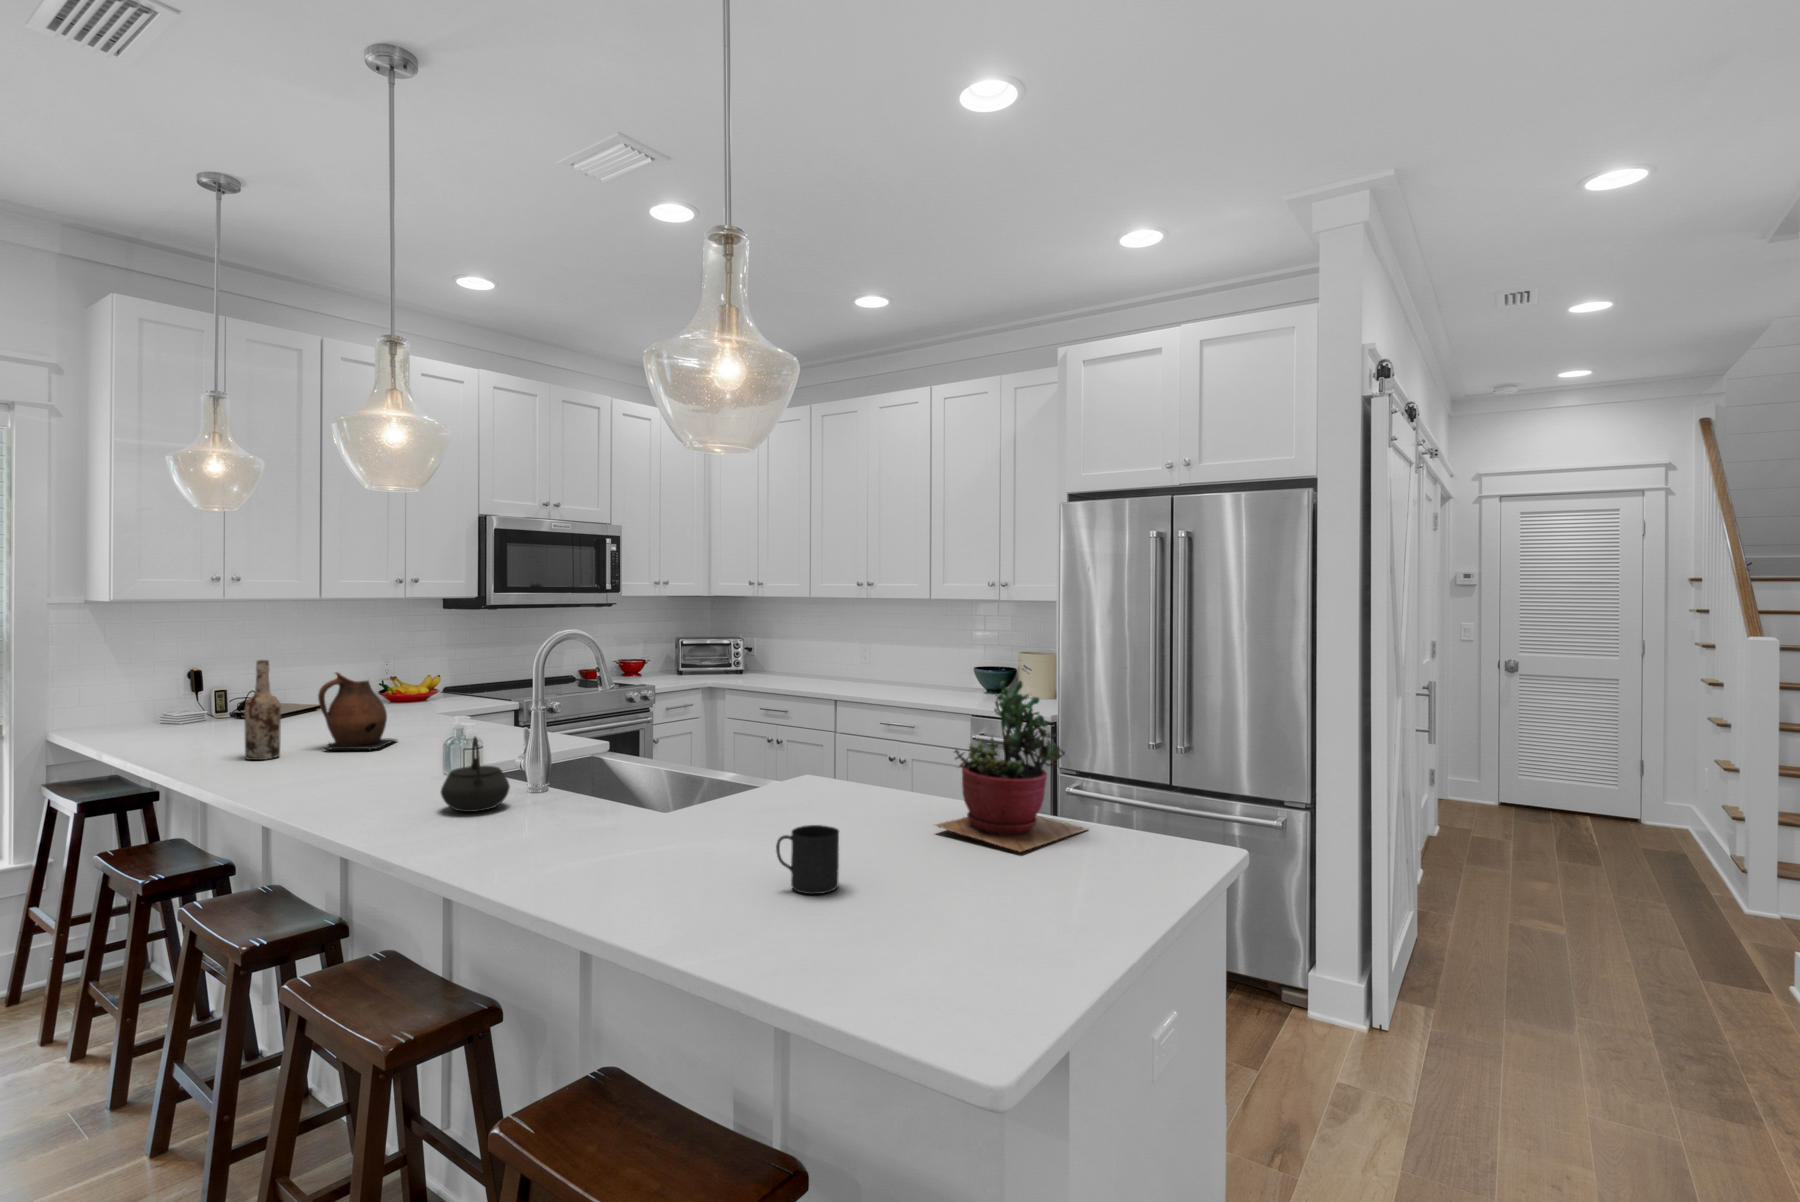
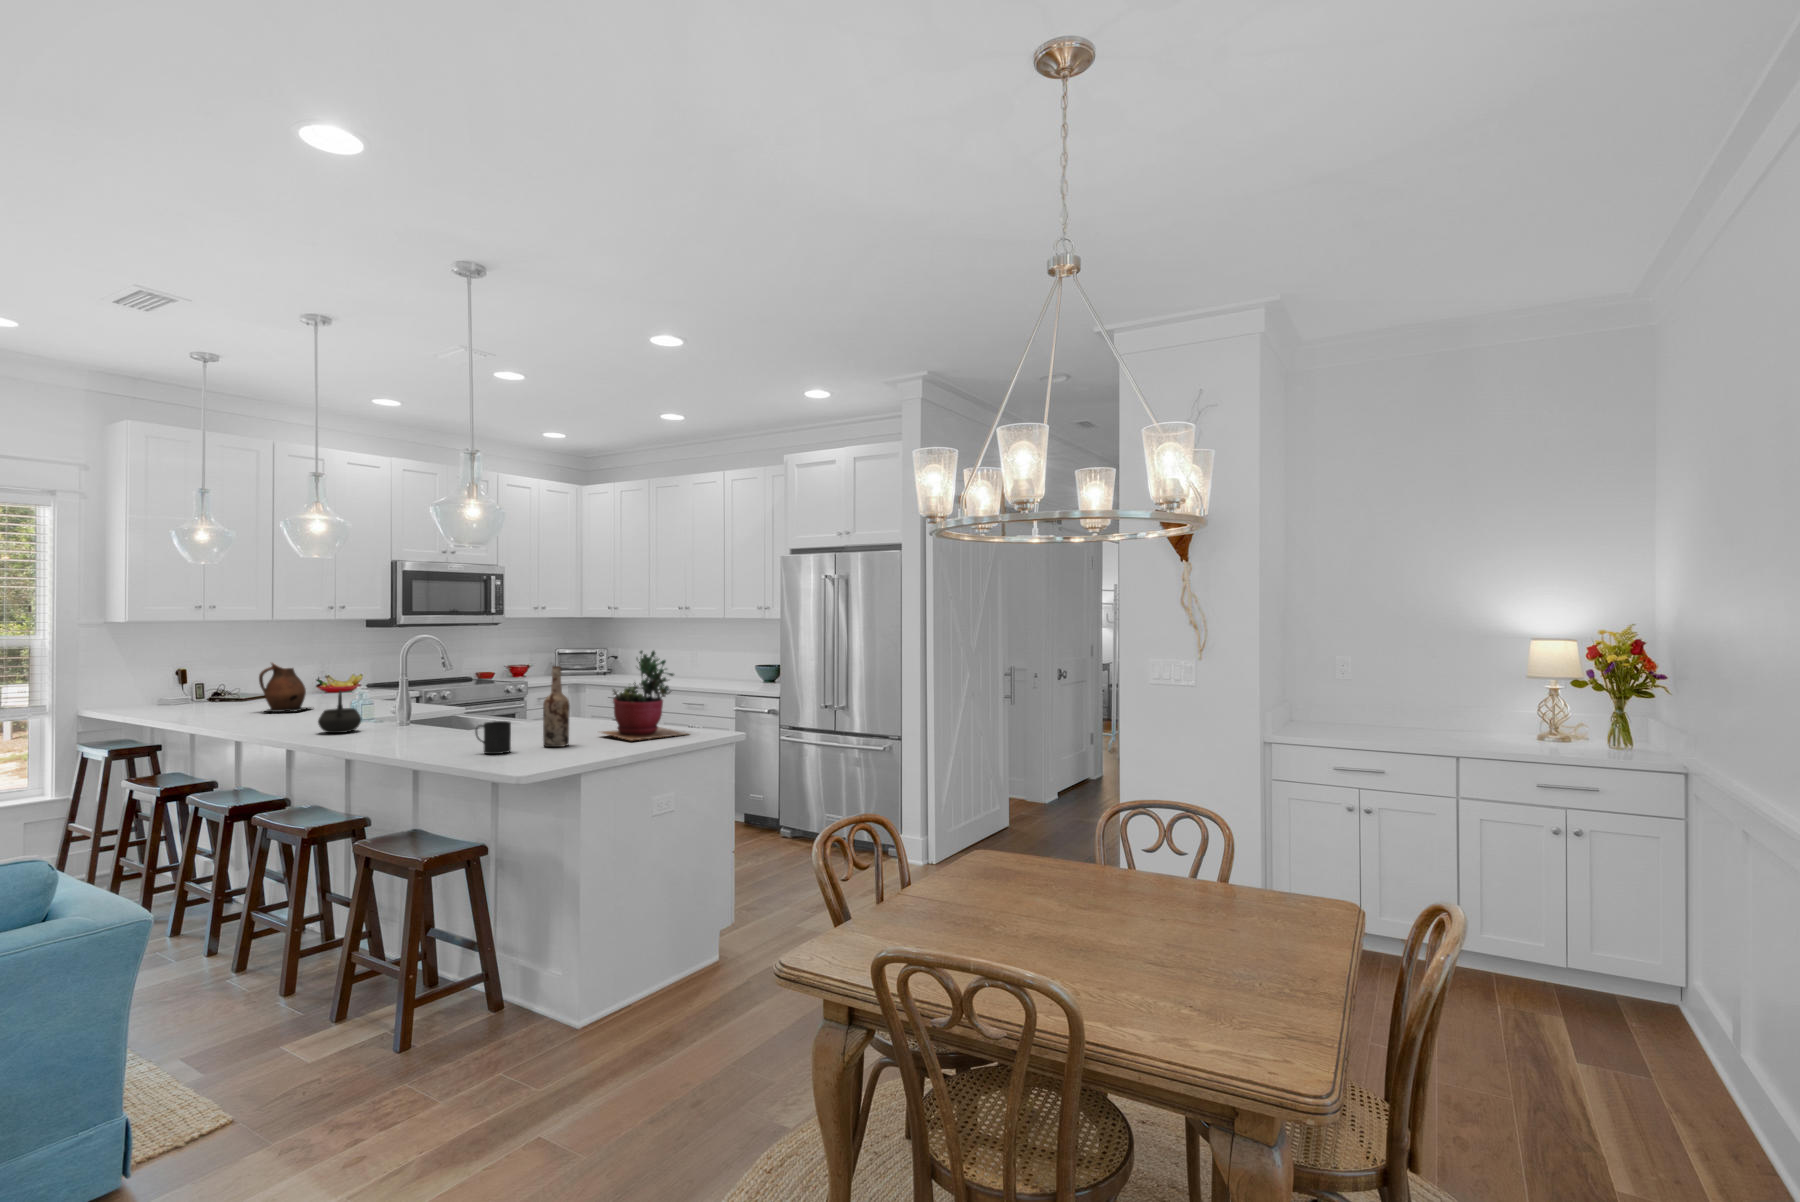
wine bottle: present [244,660,281,760] -> present [543,666,570,747]

